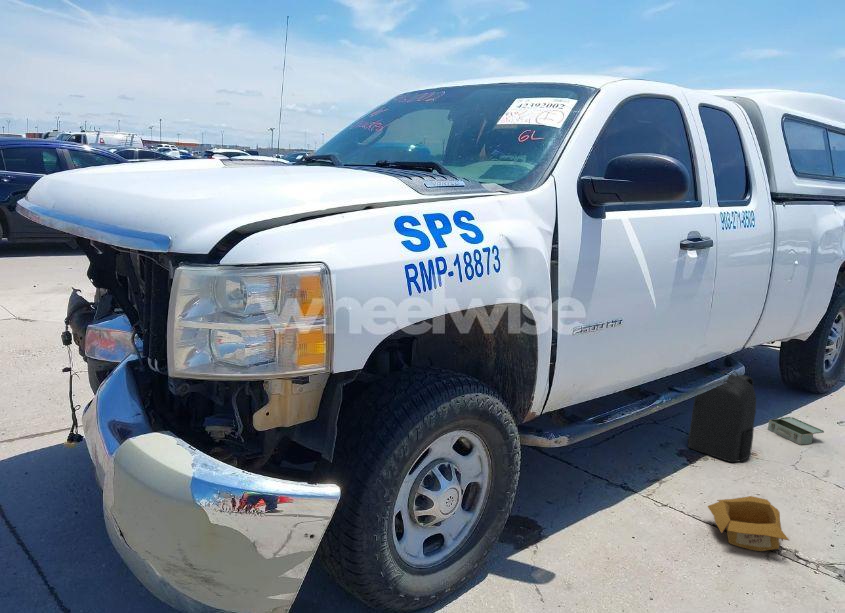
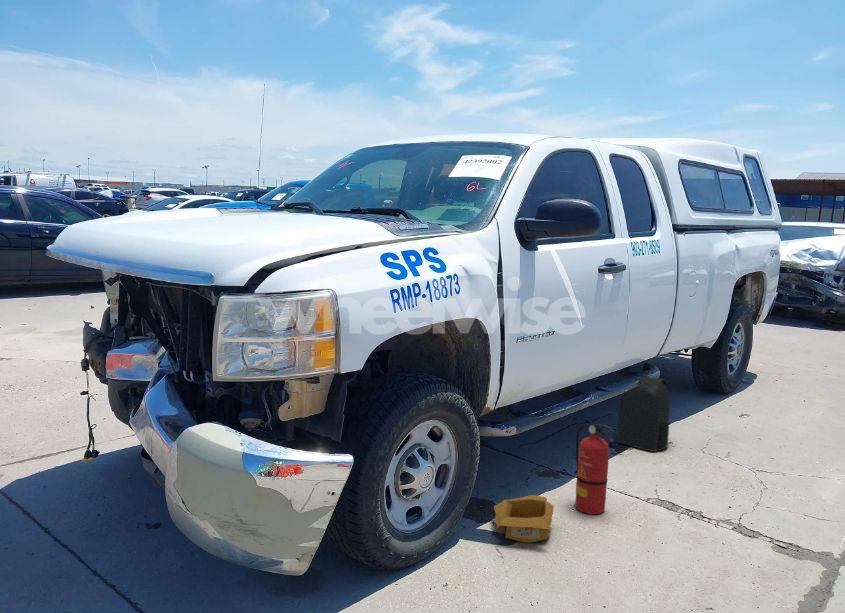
toolbox: present [768,417,824,445] -> none [683,414,729,436]
fire extinguisher: none [637,435,690,545] -> present [575,424,613,514]
cardboard box: present [708,496,789,551] -> present [494,495,554,543]

